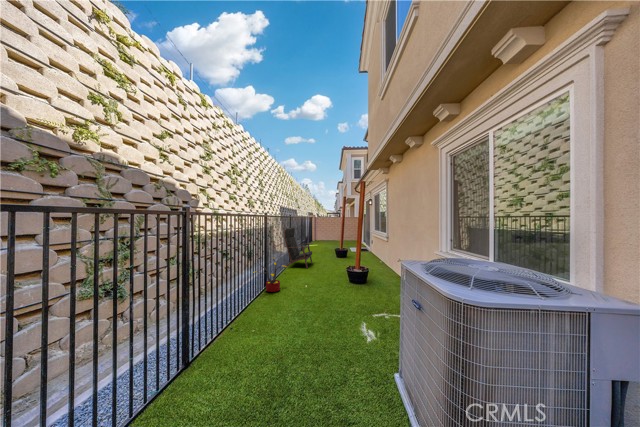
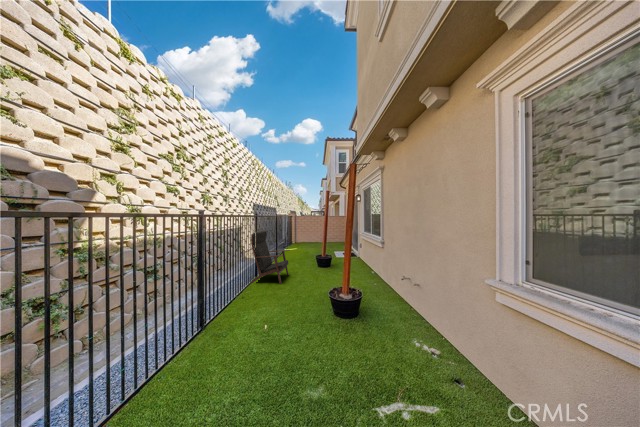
decorative plant: present [257,260,286,292] -> none [186,273,246,334]

